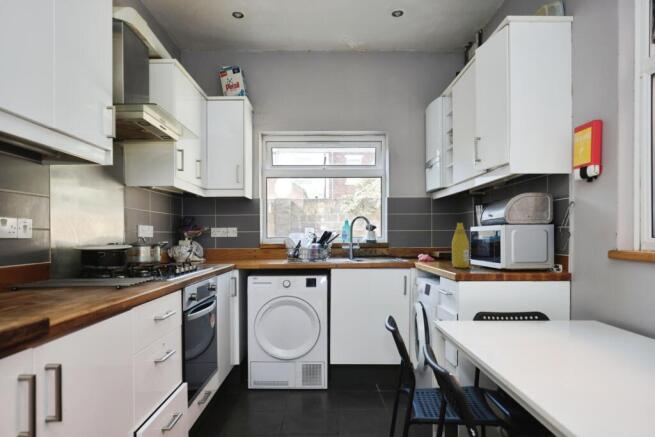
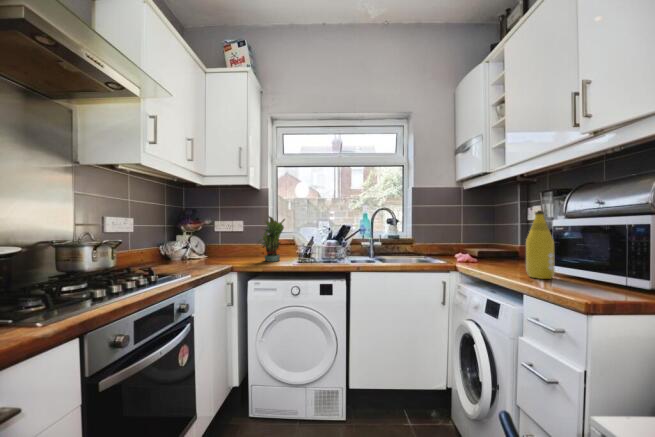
potted plant: none [252,223,277,262] -> present [262,216,285,262]

